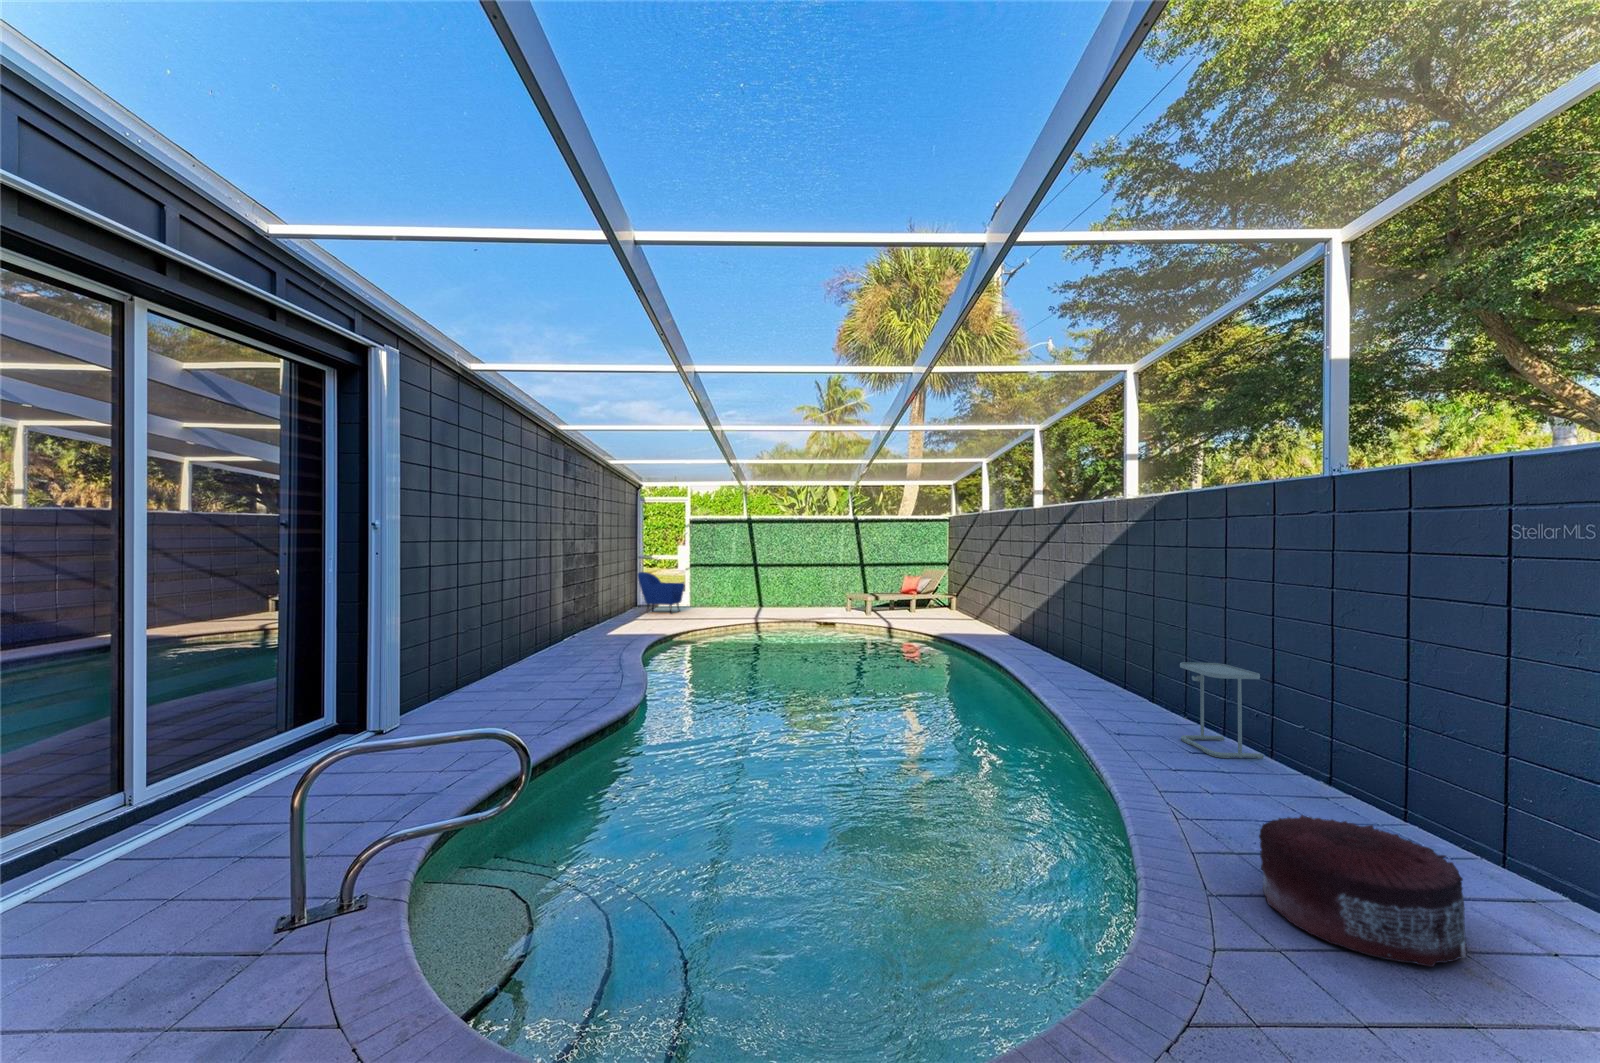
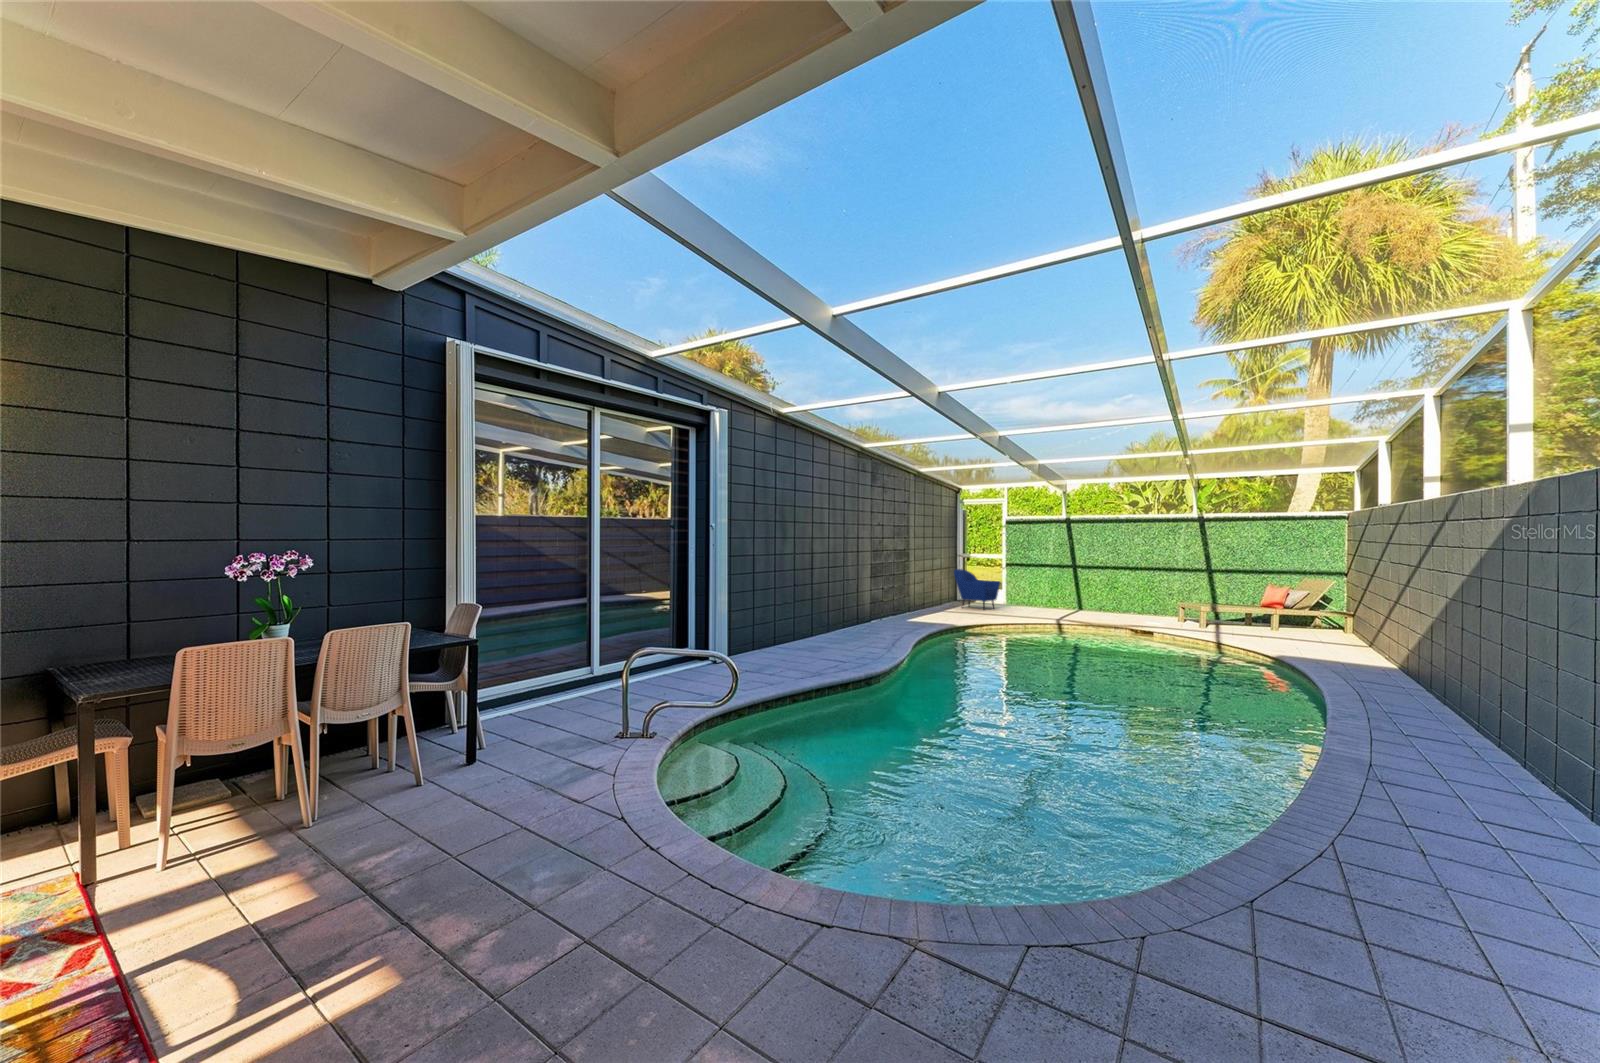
side table: present [1180,662,1264,759] -> none [1462,694,1568,822]
pouf: present [1259,815,1466,967] -> none [1297,824,1523,976]

